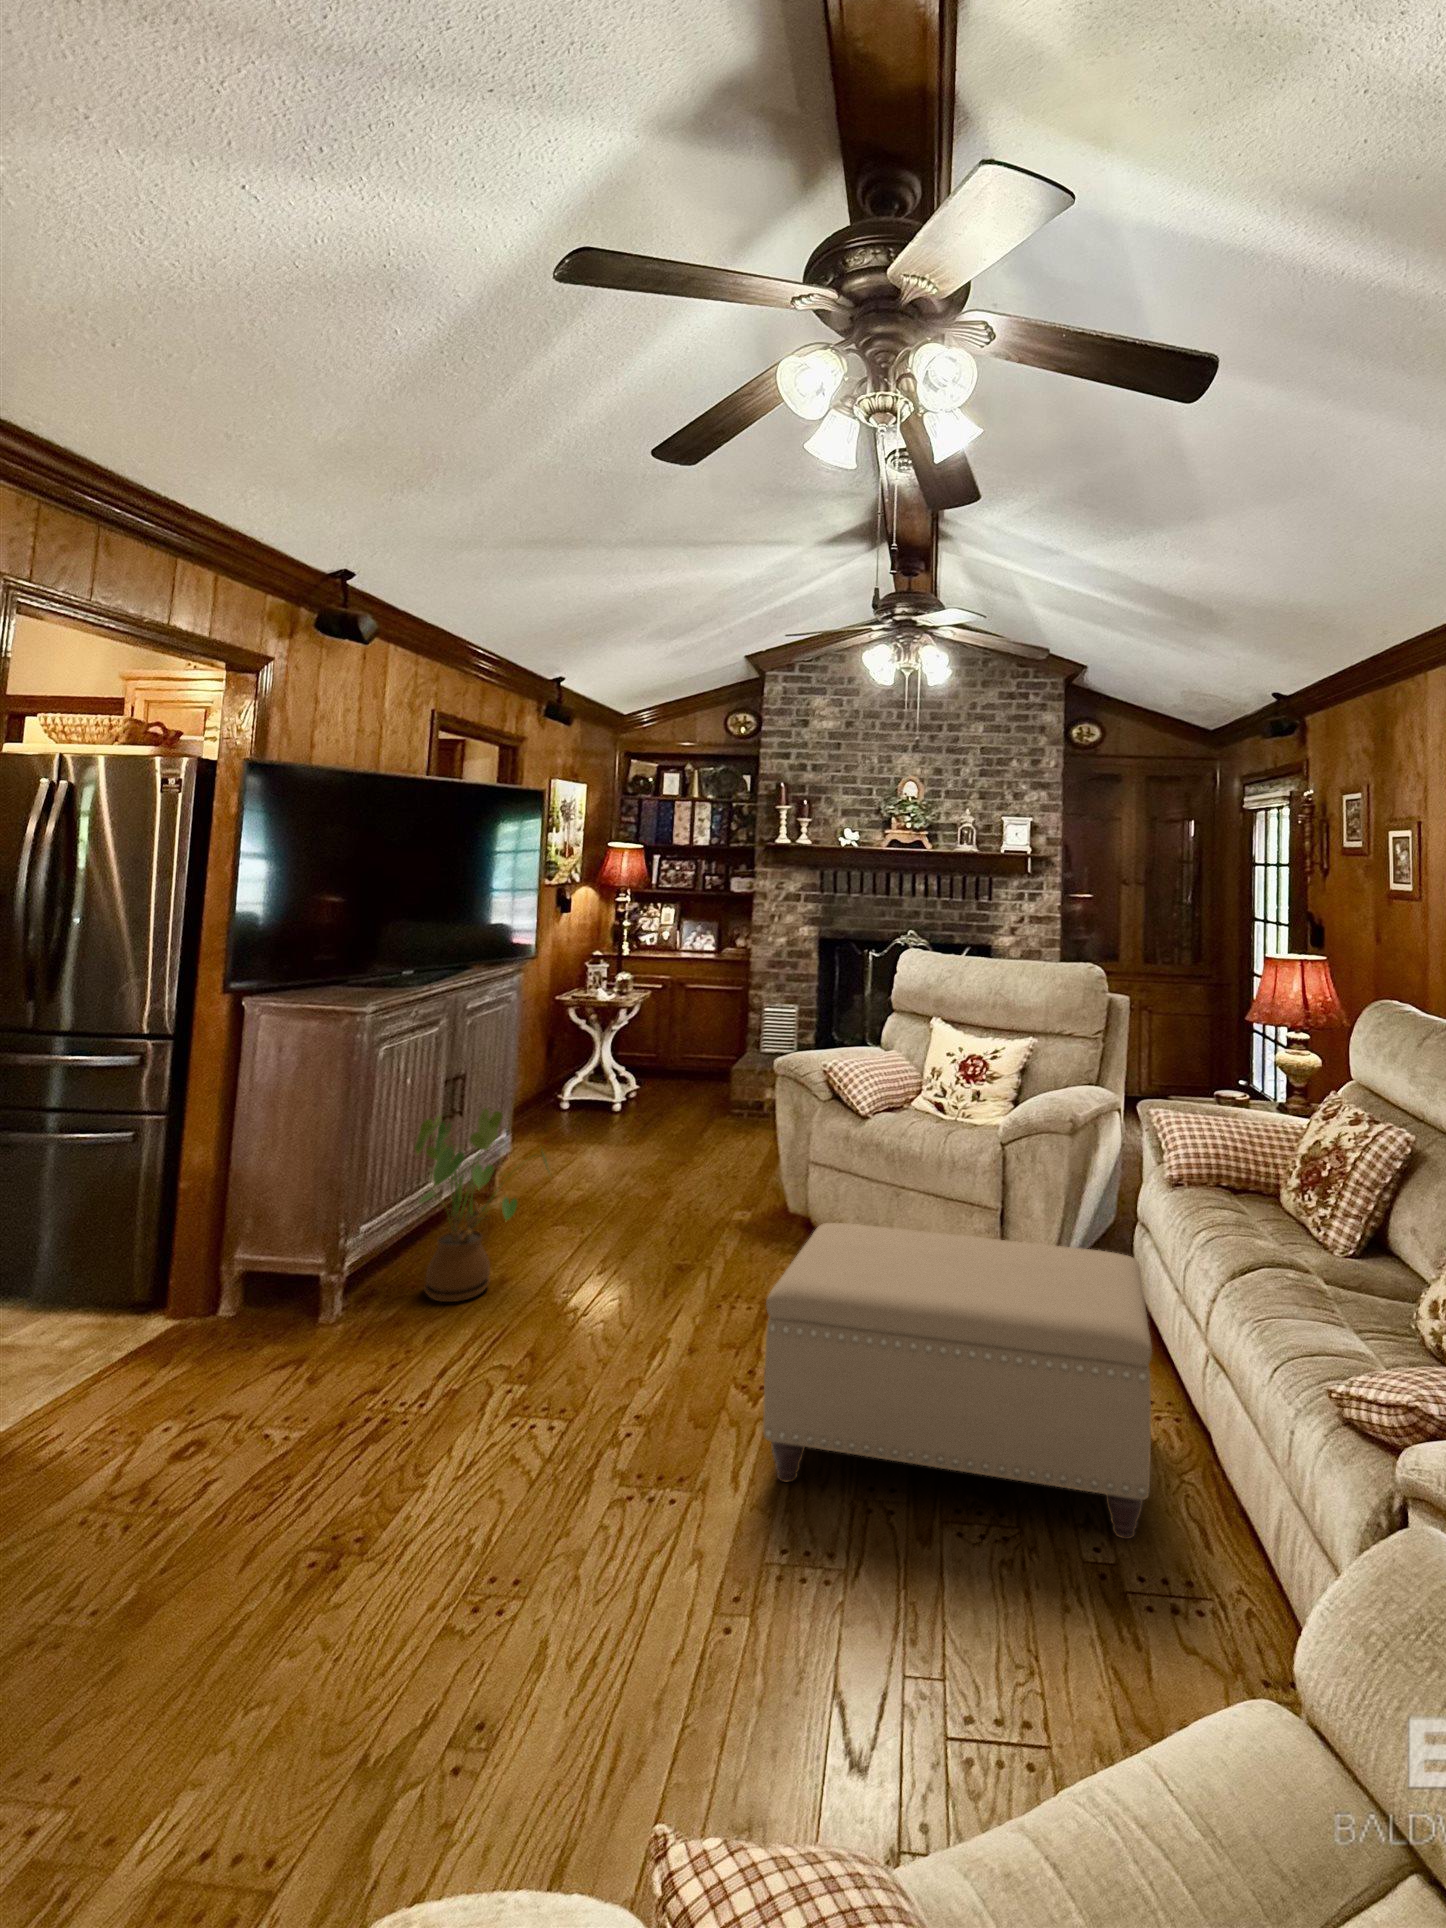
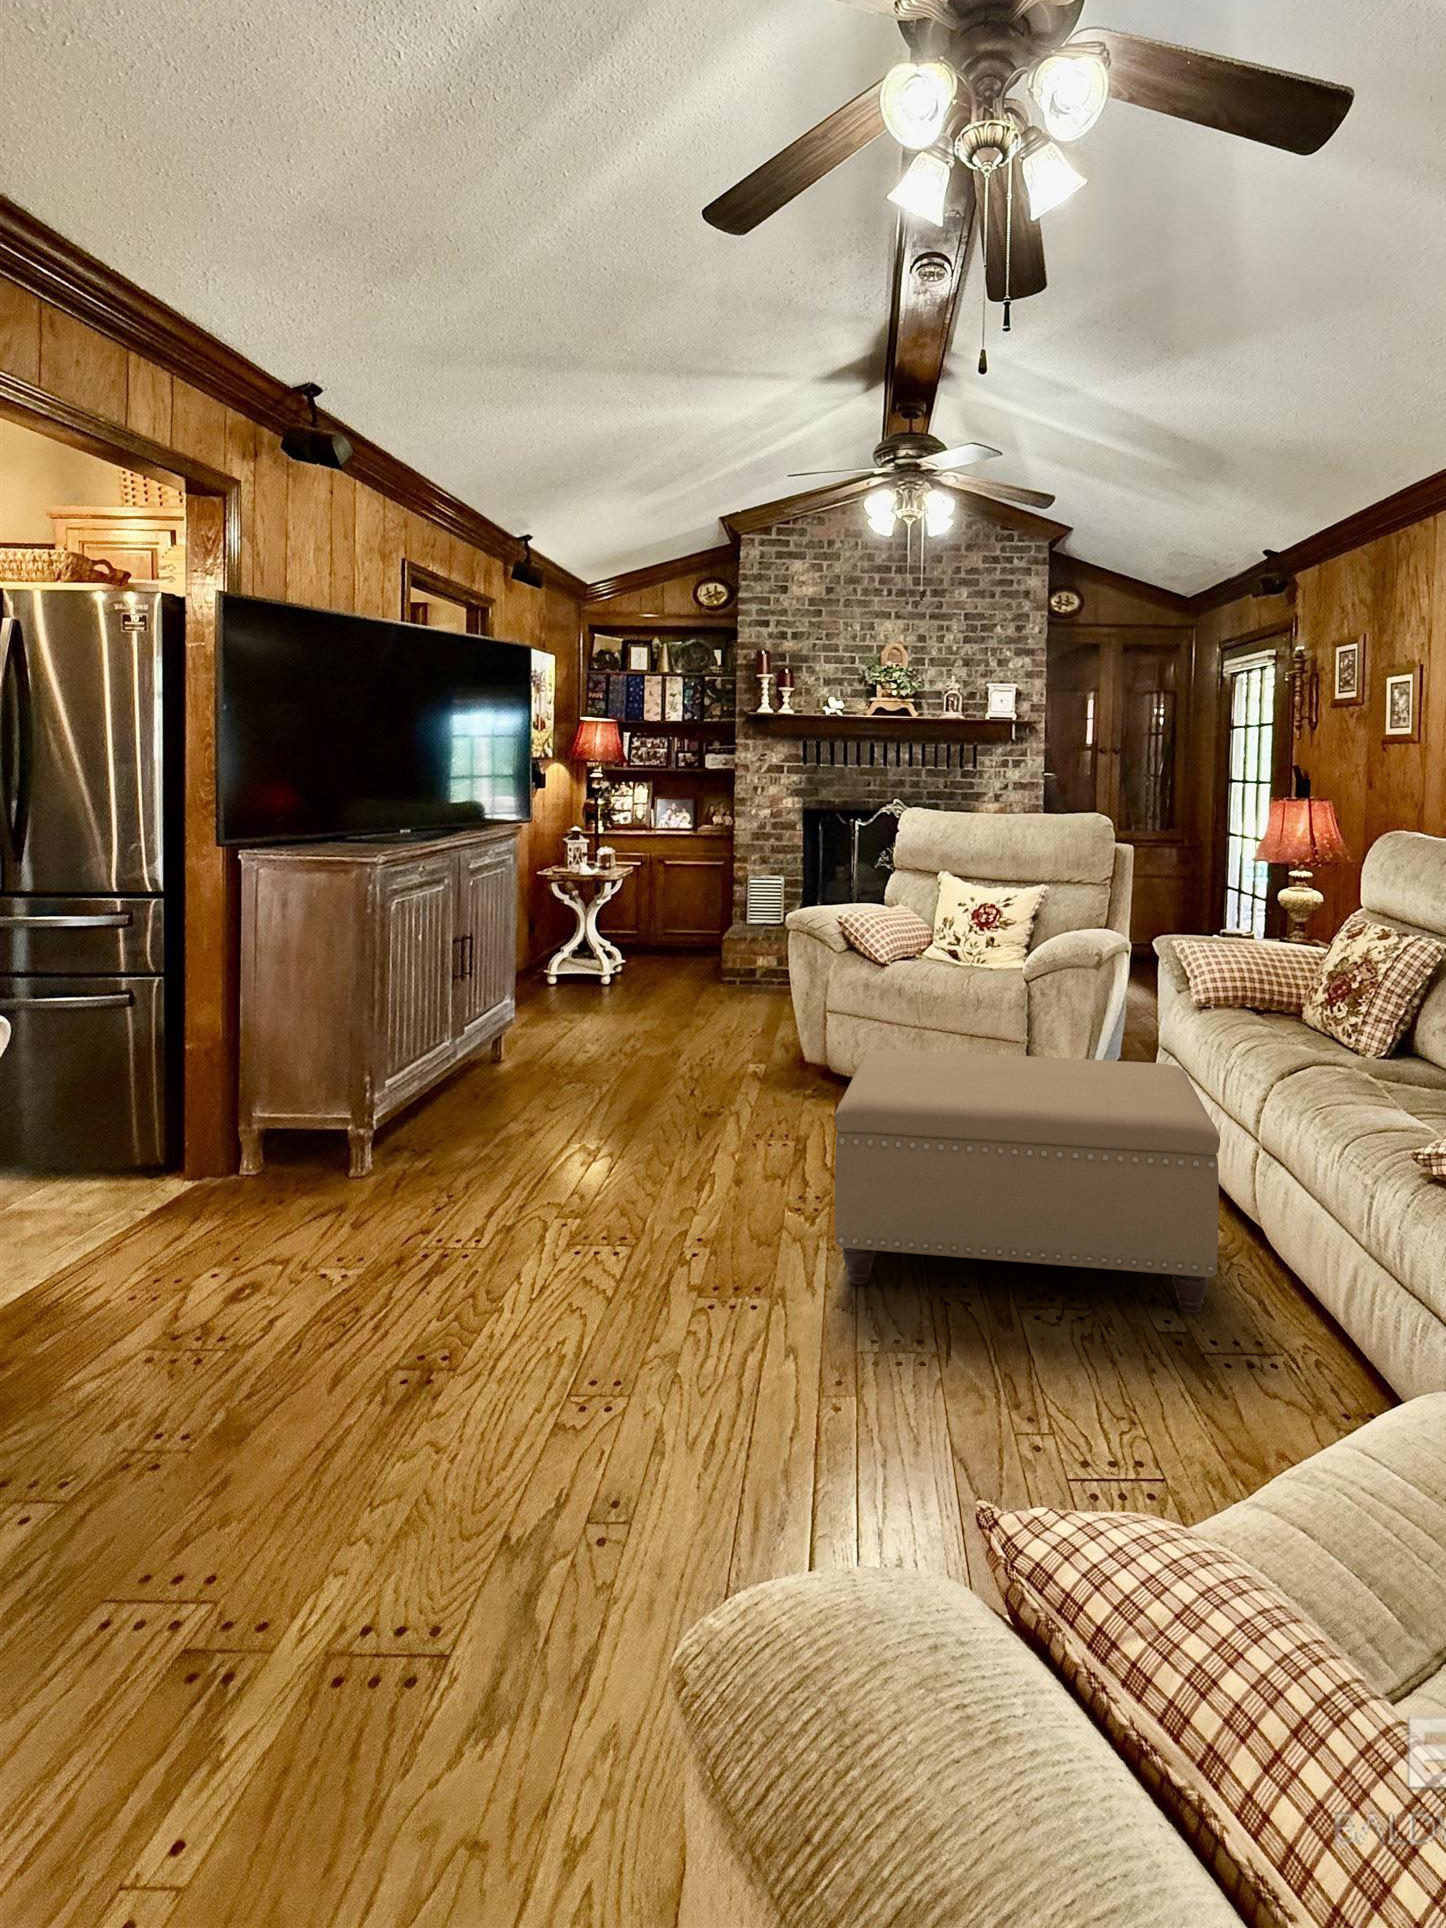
house plant: present [415,1108,550,1302] -> none [431,964,576,1152]

